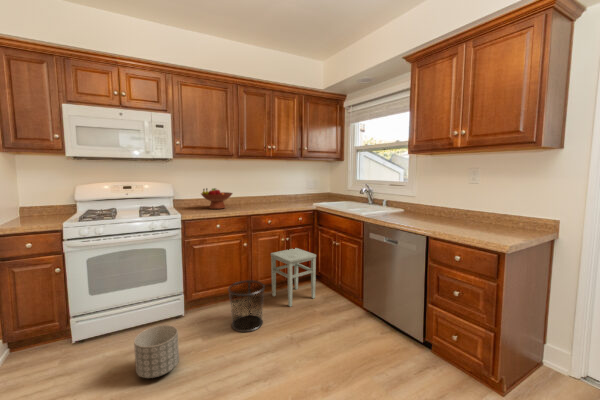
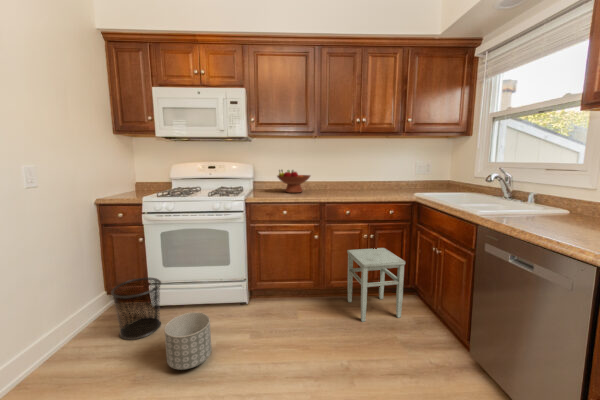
waste bin: present [228,280,265,332] -> present [111,278,161,340]

